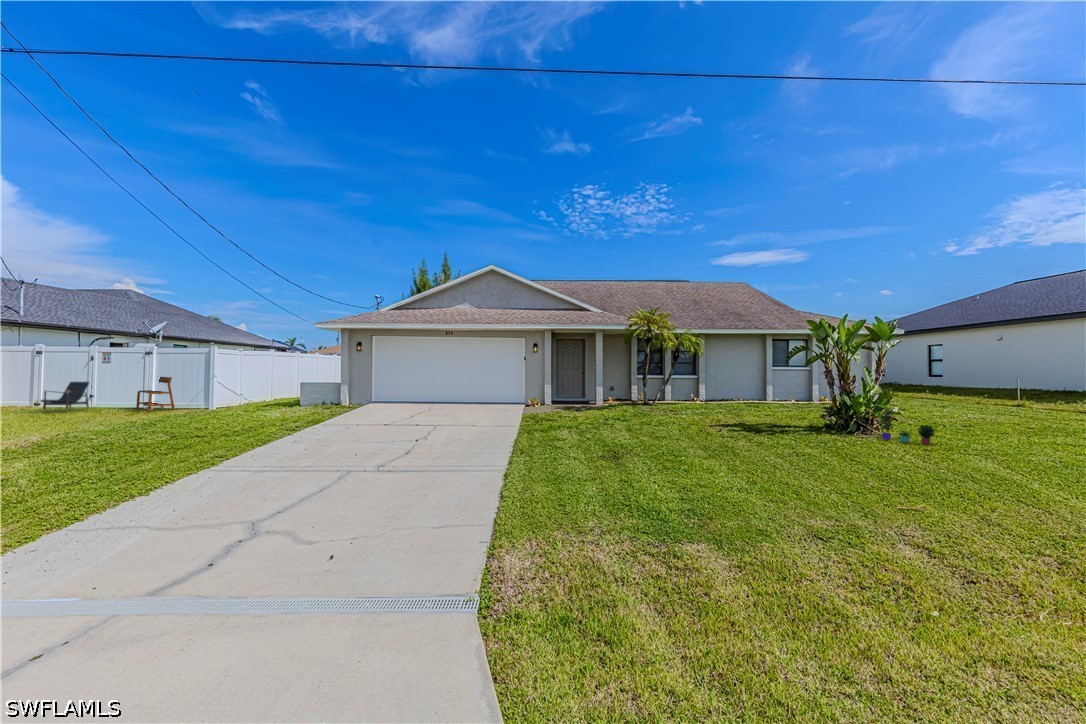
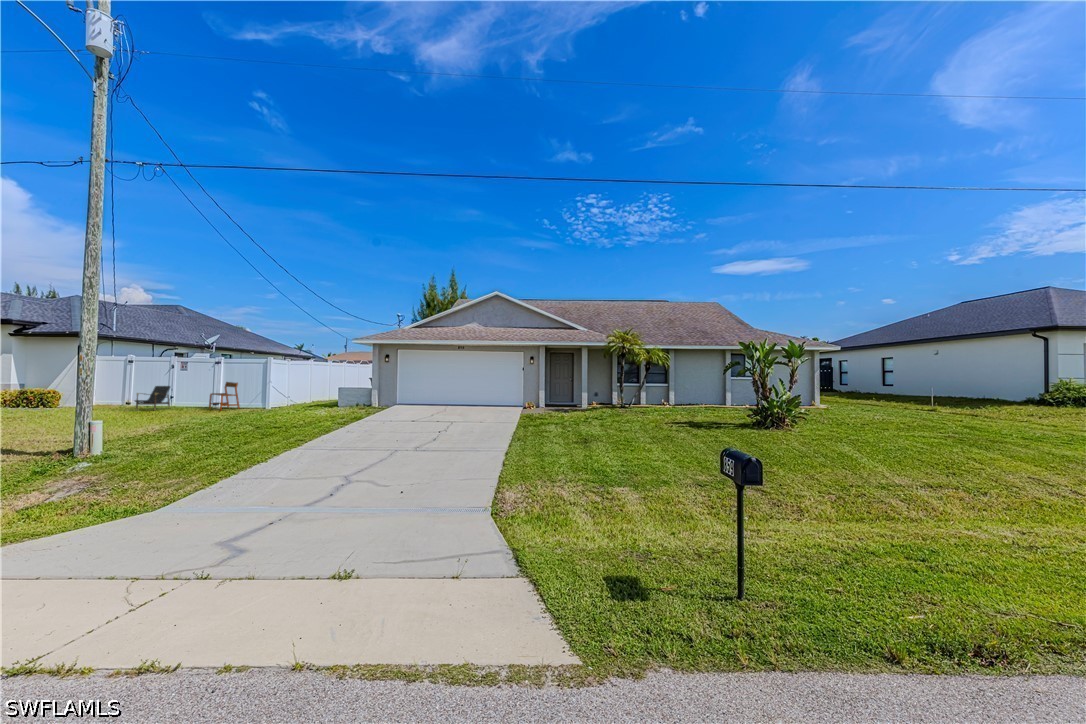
potted plant: present [880,407,935,445] -> none [789,408,827,437]

